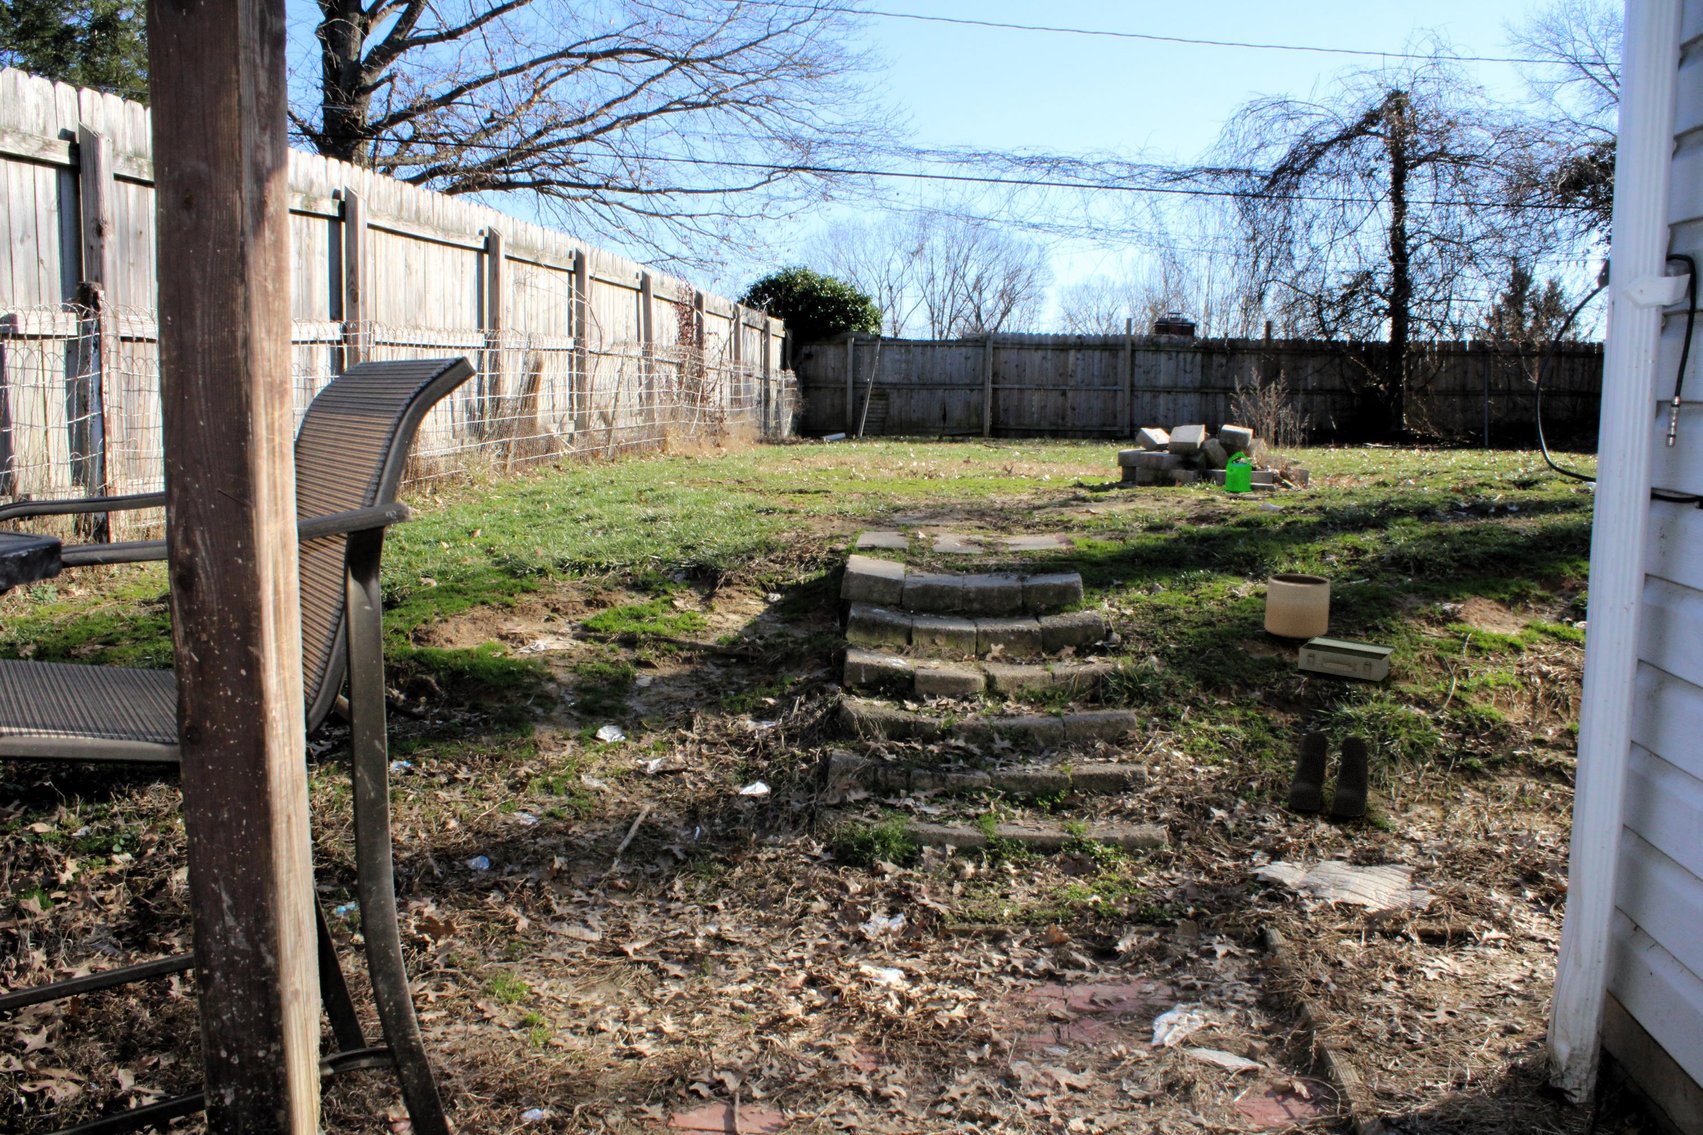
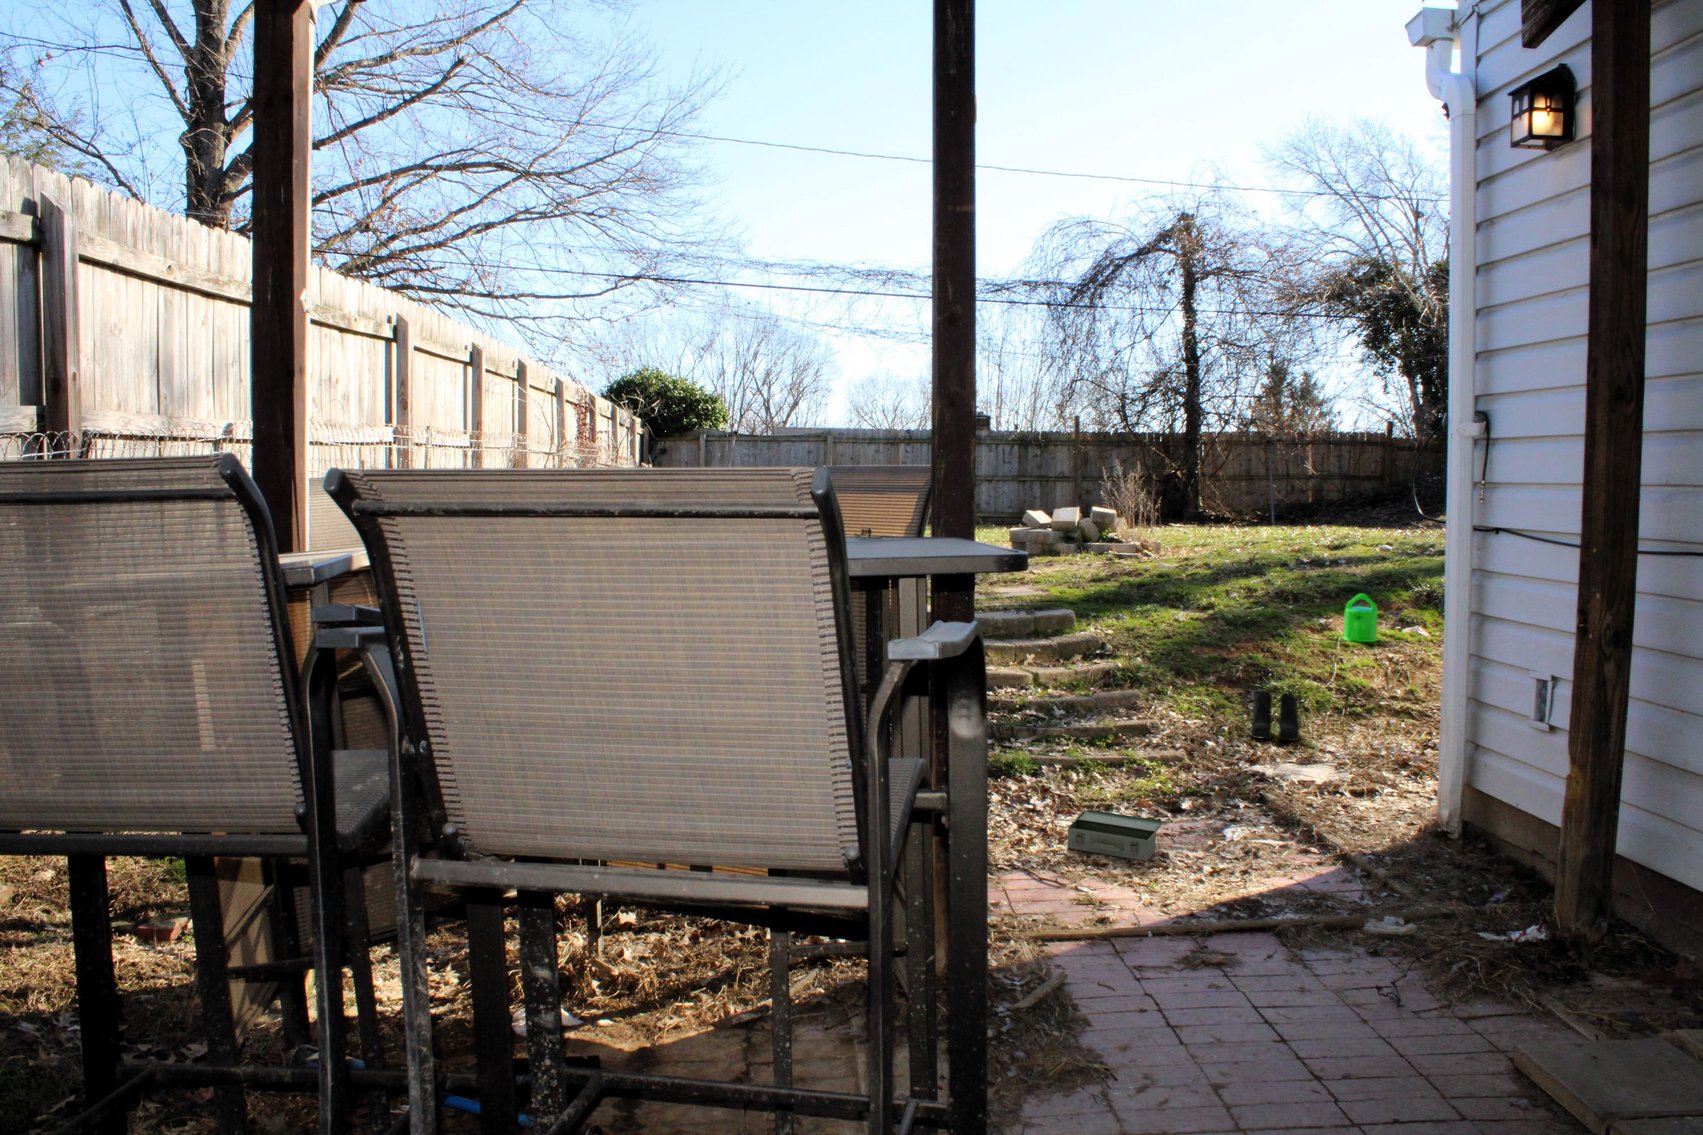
watering can: present [1224,452,1252,492] -> present [1342,594,1379,642]
planter: present [1265,574,1330,639] -> none [1204,601,1247,644]
toolbox: present [1298,635,1396,681] -> present [1068,809,1163,861]

